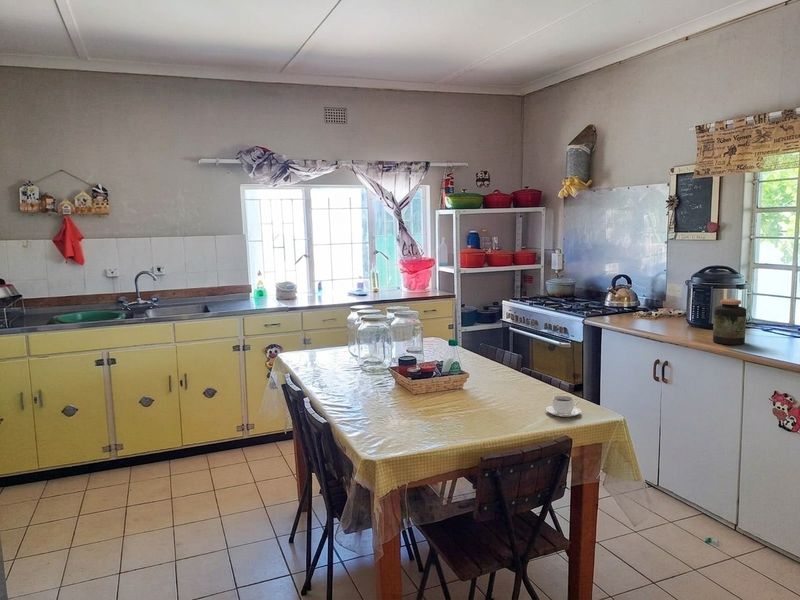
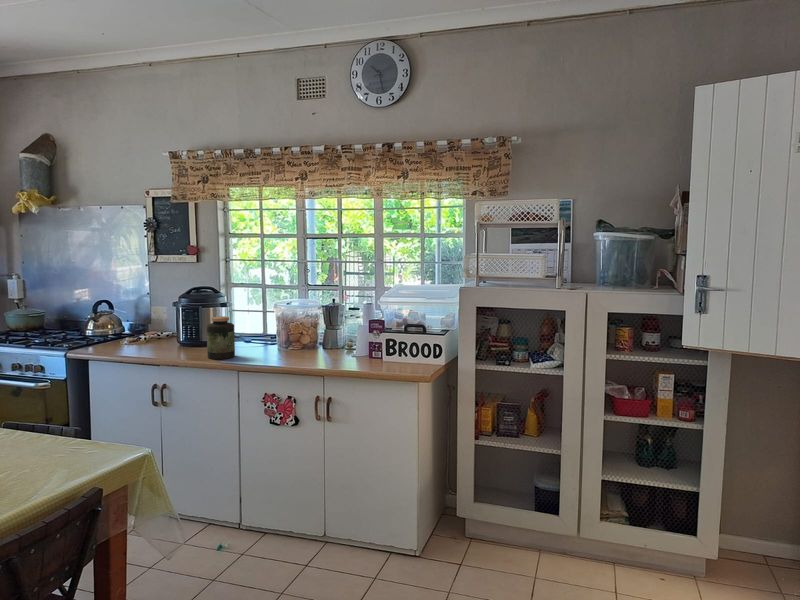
coffee cup: present [546,395,581,417] -> none [48,445,95,472]

